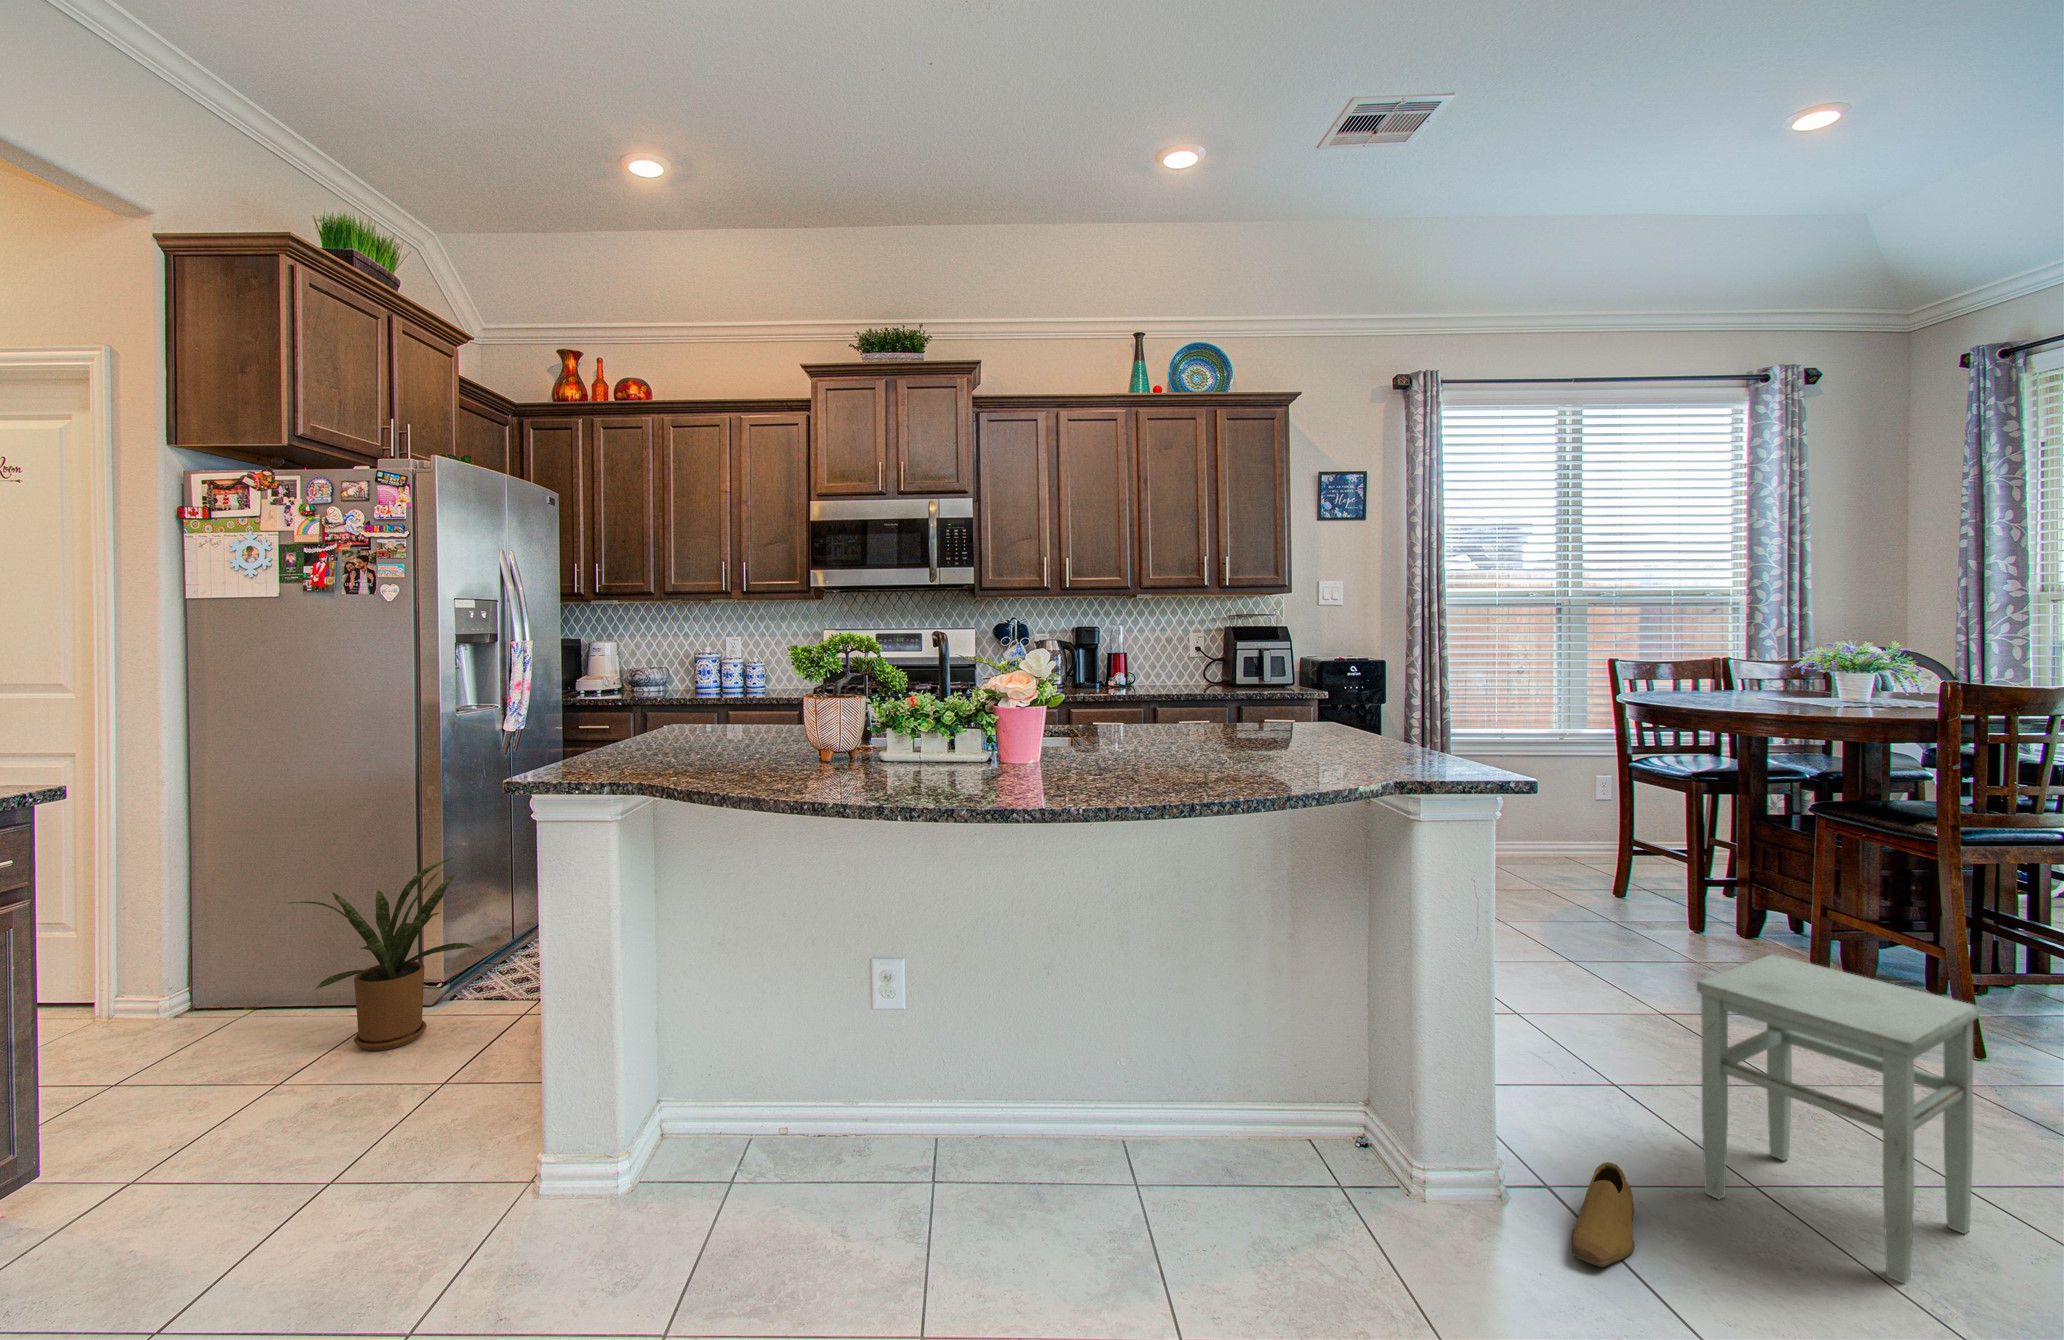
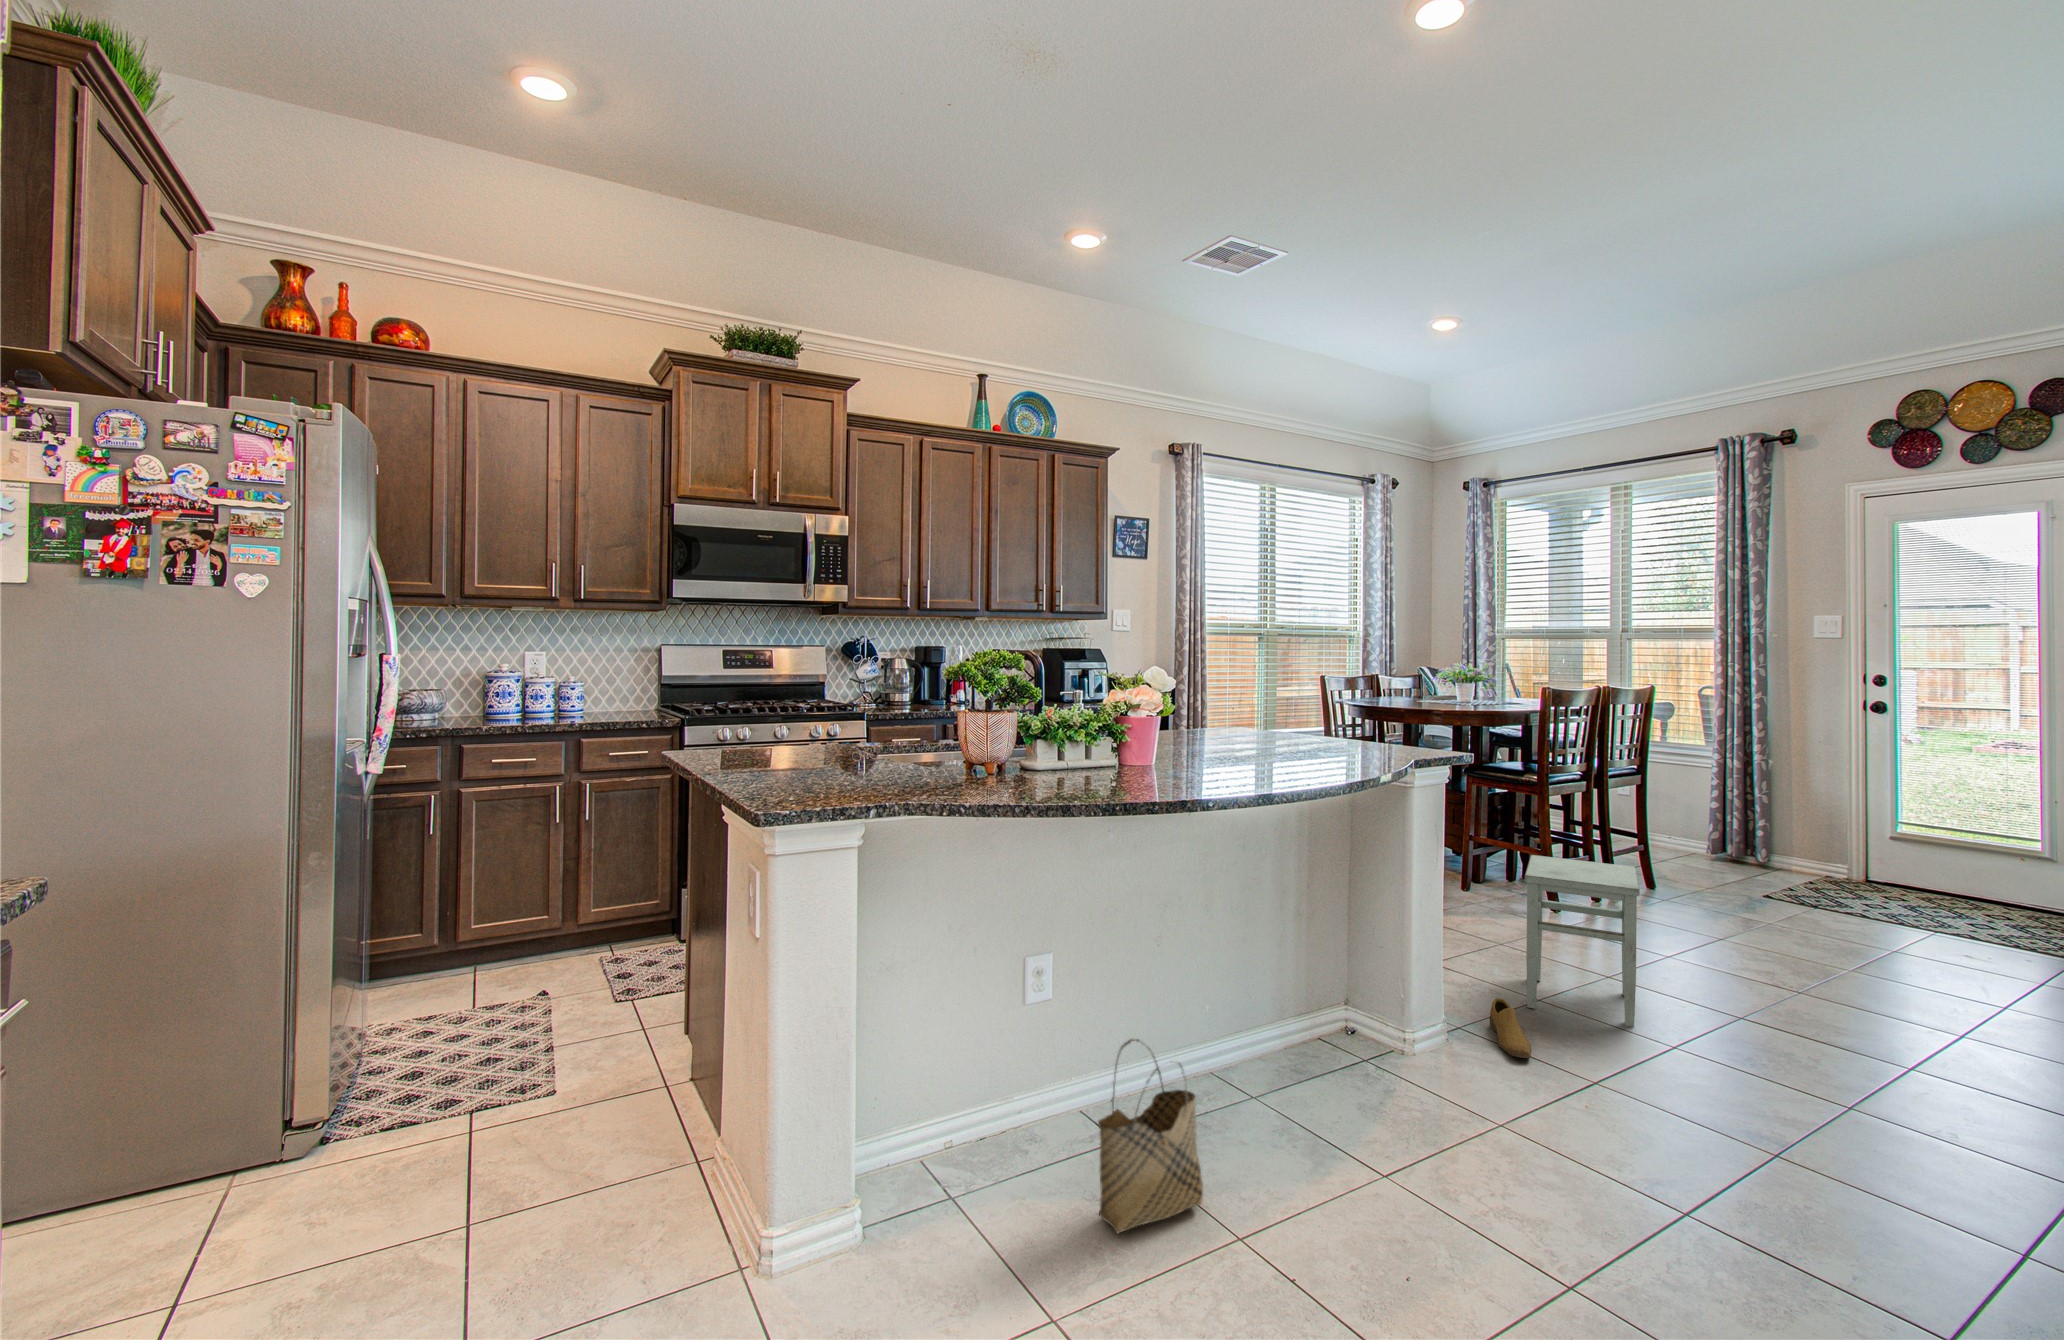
house plant: present [290,858,475,1051] -> none [134,936,423,1223]
woven basket: none [799,1070,935,1282] -> present [1098,1039,1203,1233]

